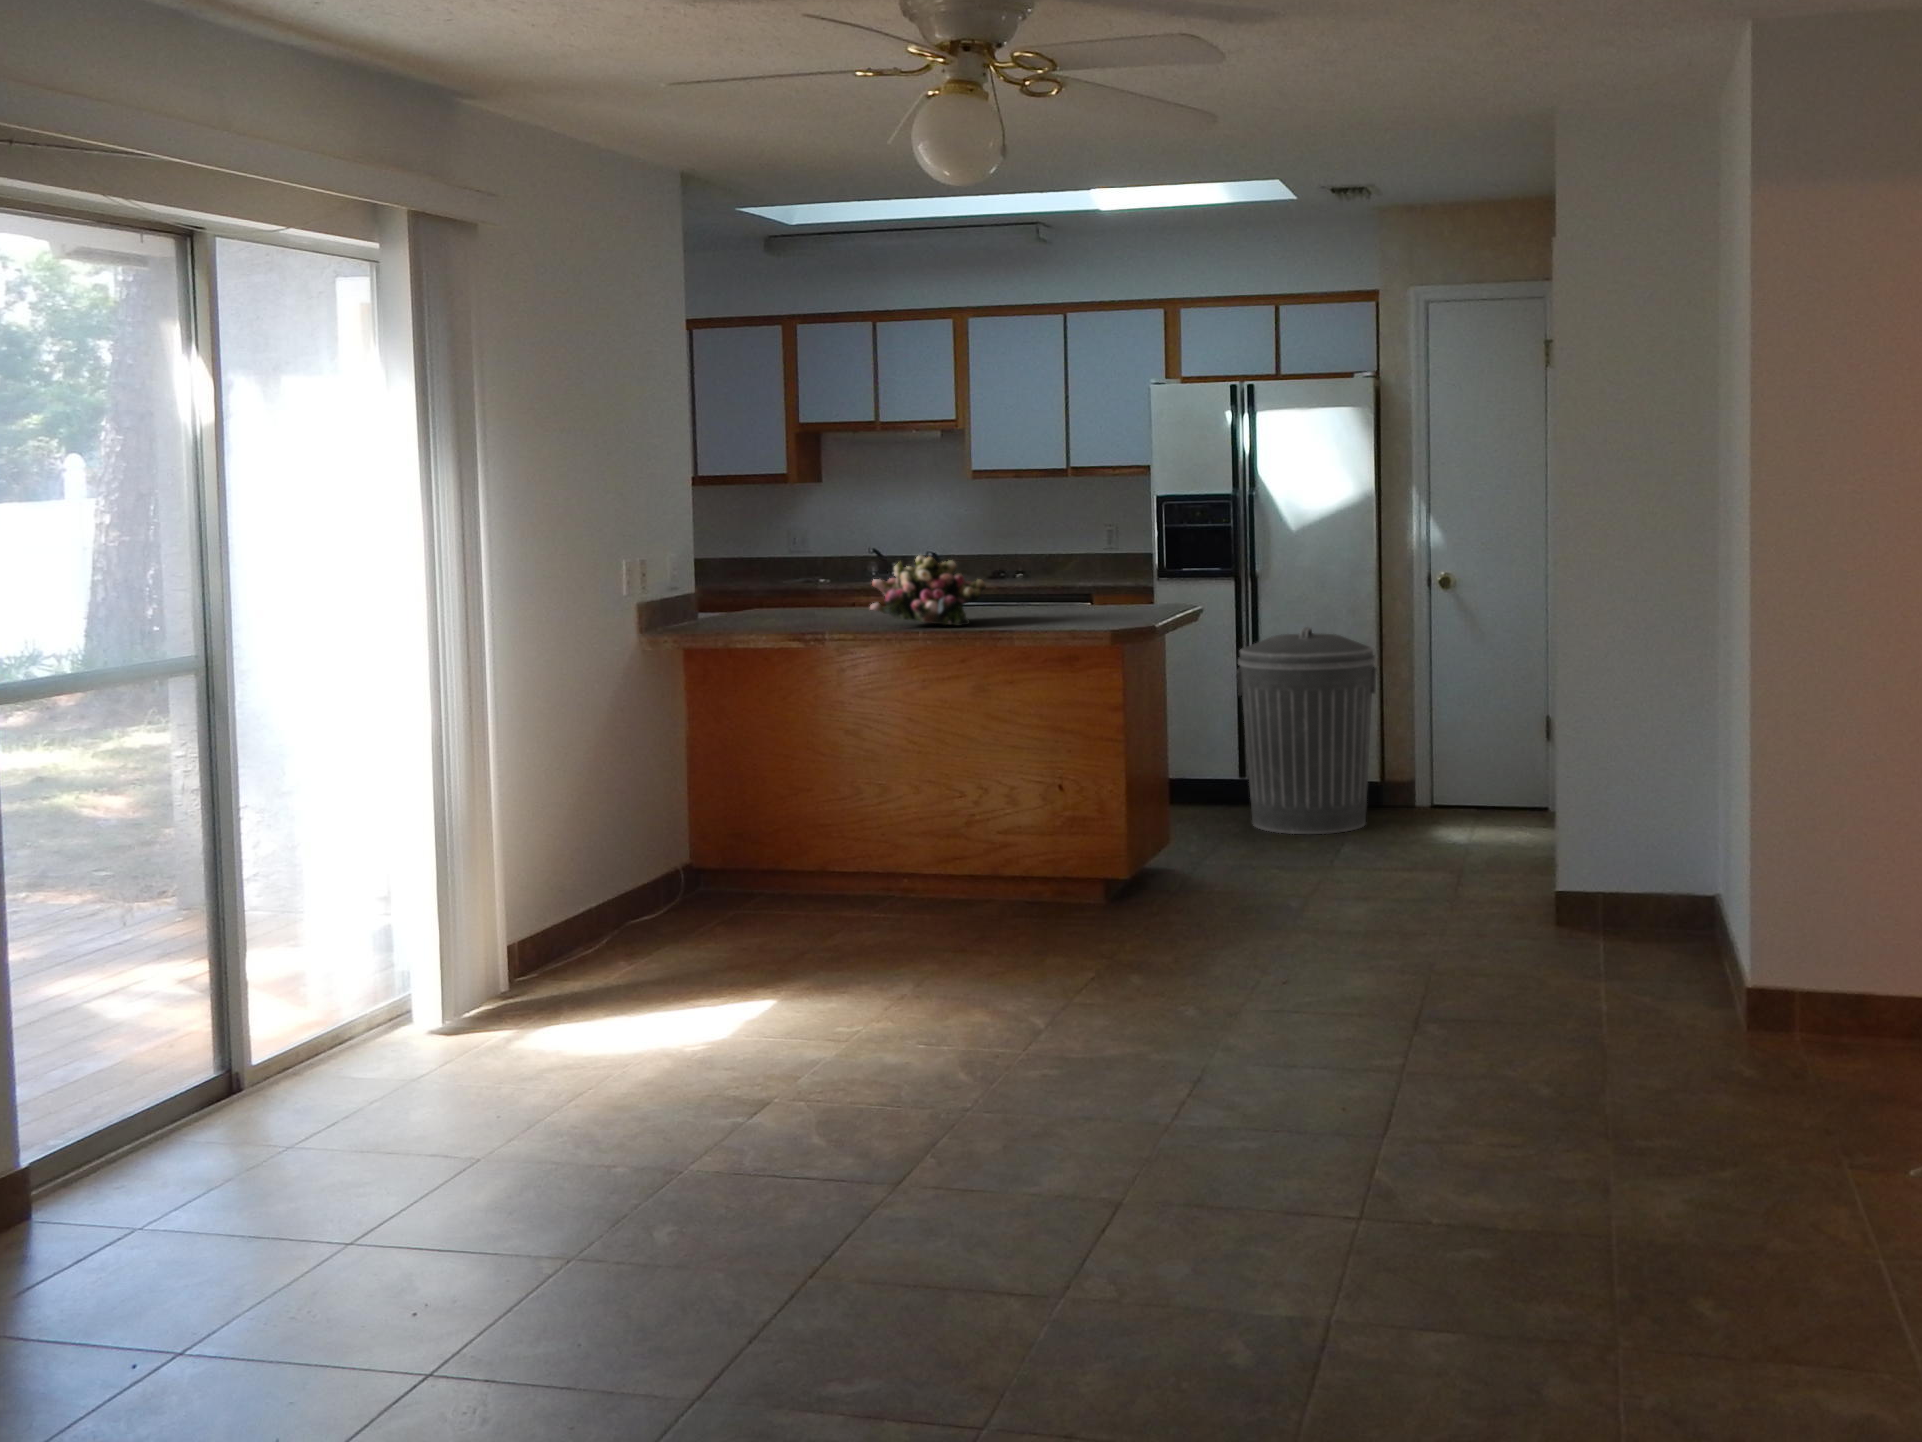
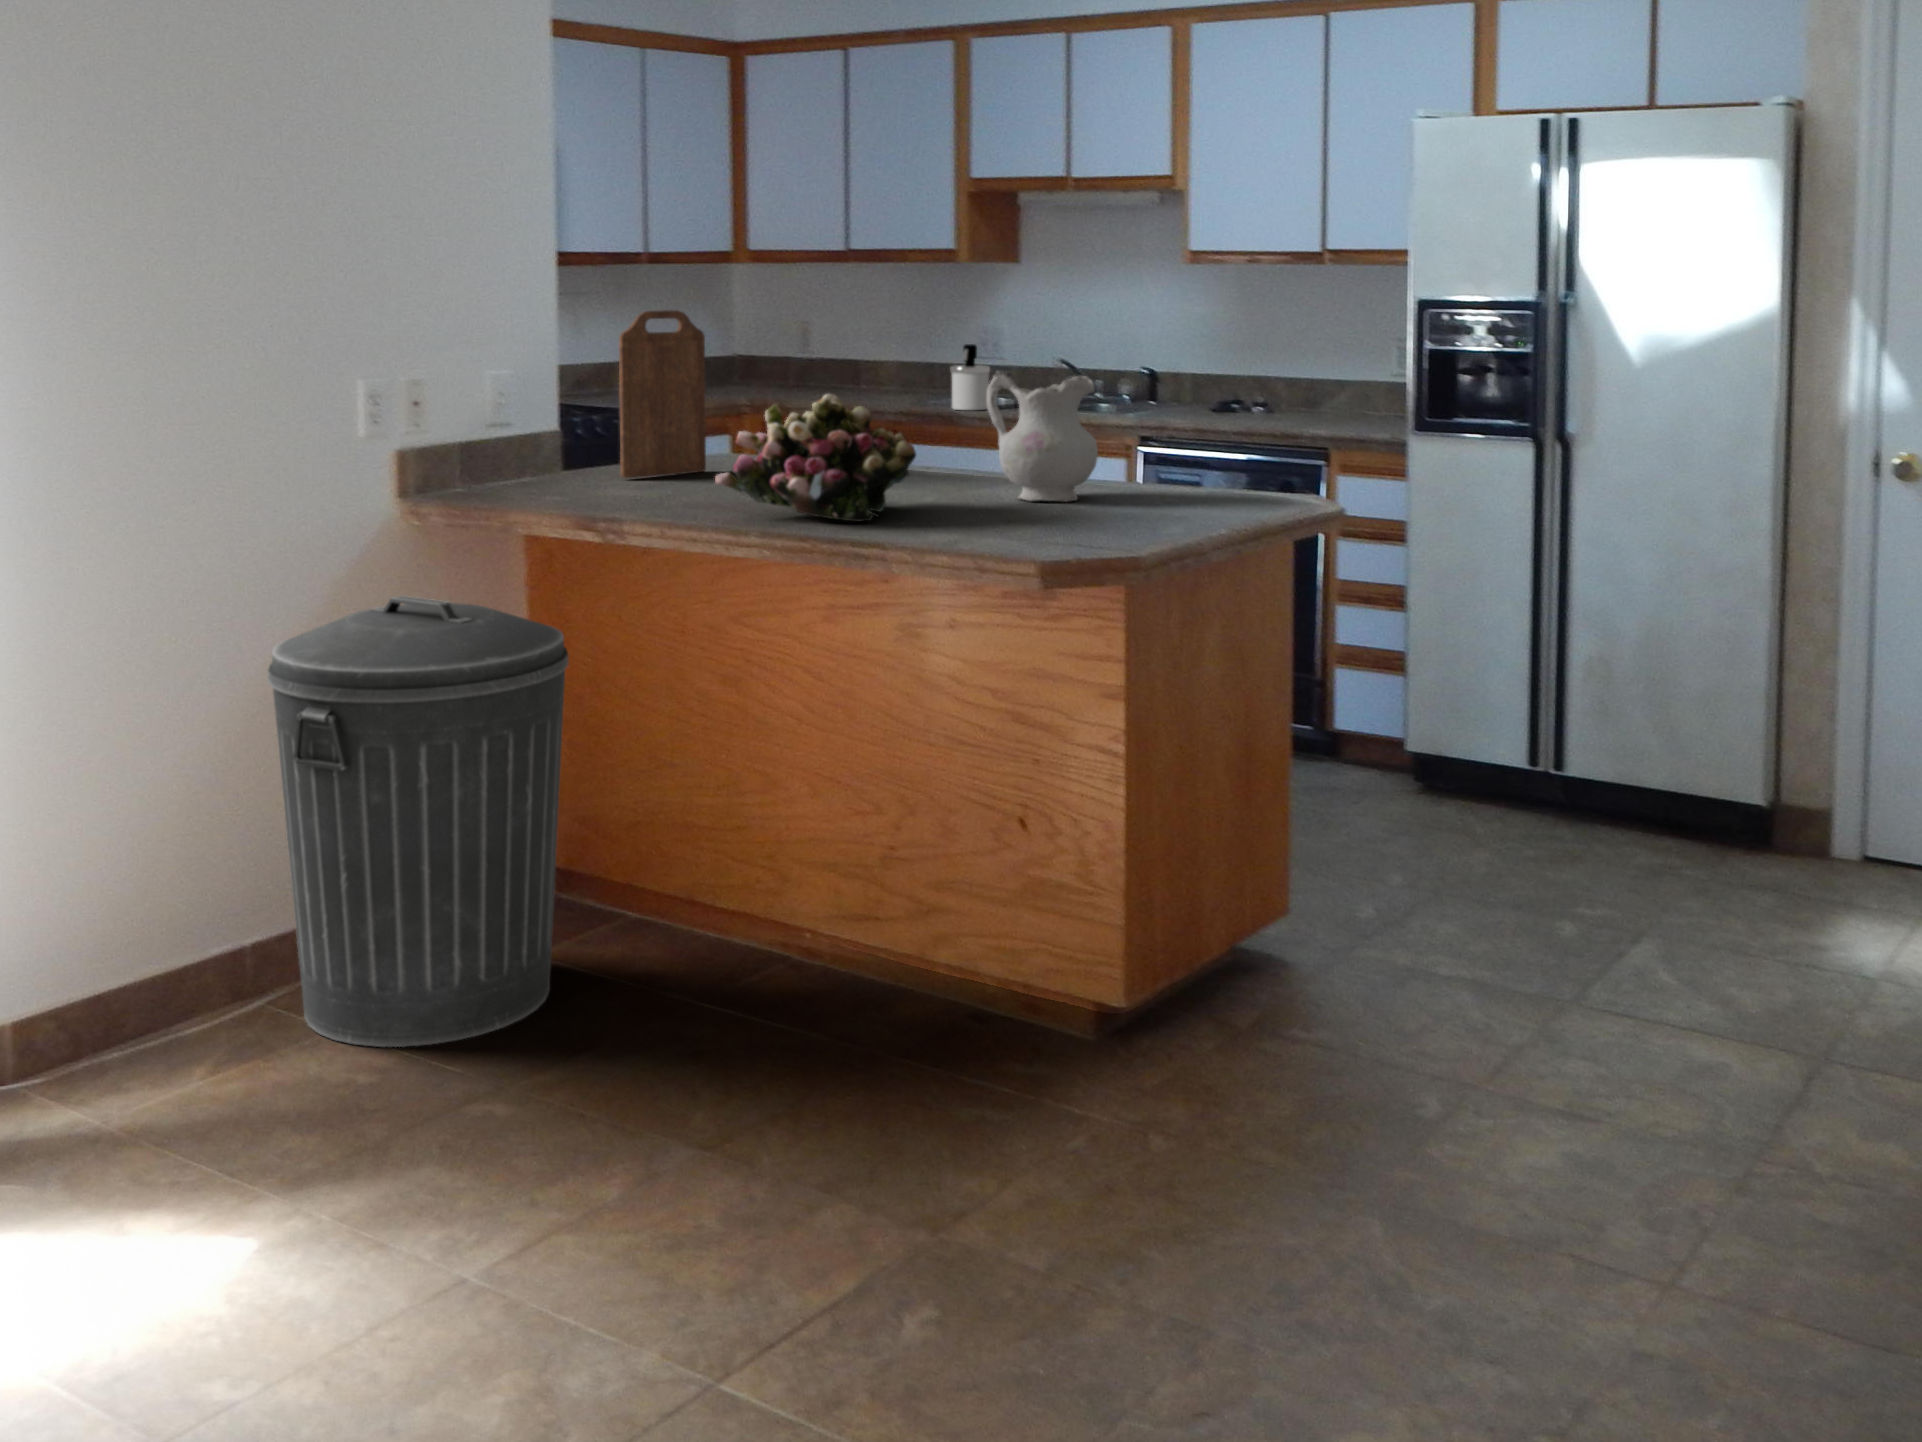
cutting board: none [740,513,783,620] -> present [619,310,706,478]
ceramic pitcher: none [994,539,1061,614] -> present [987,370,1098,501]
soap dispenser: none [797,541,826,587] -> present [950,344,990,410]
trash can: present [1237,627,1377,834] -> present [268,596,569,1047]

